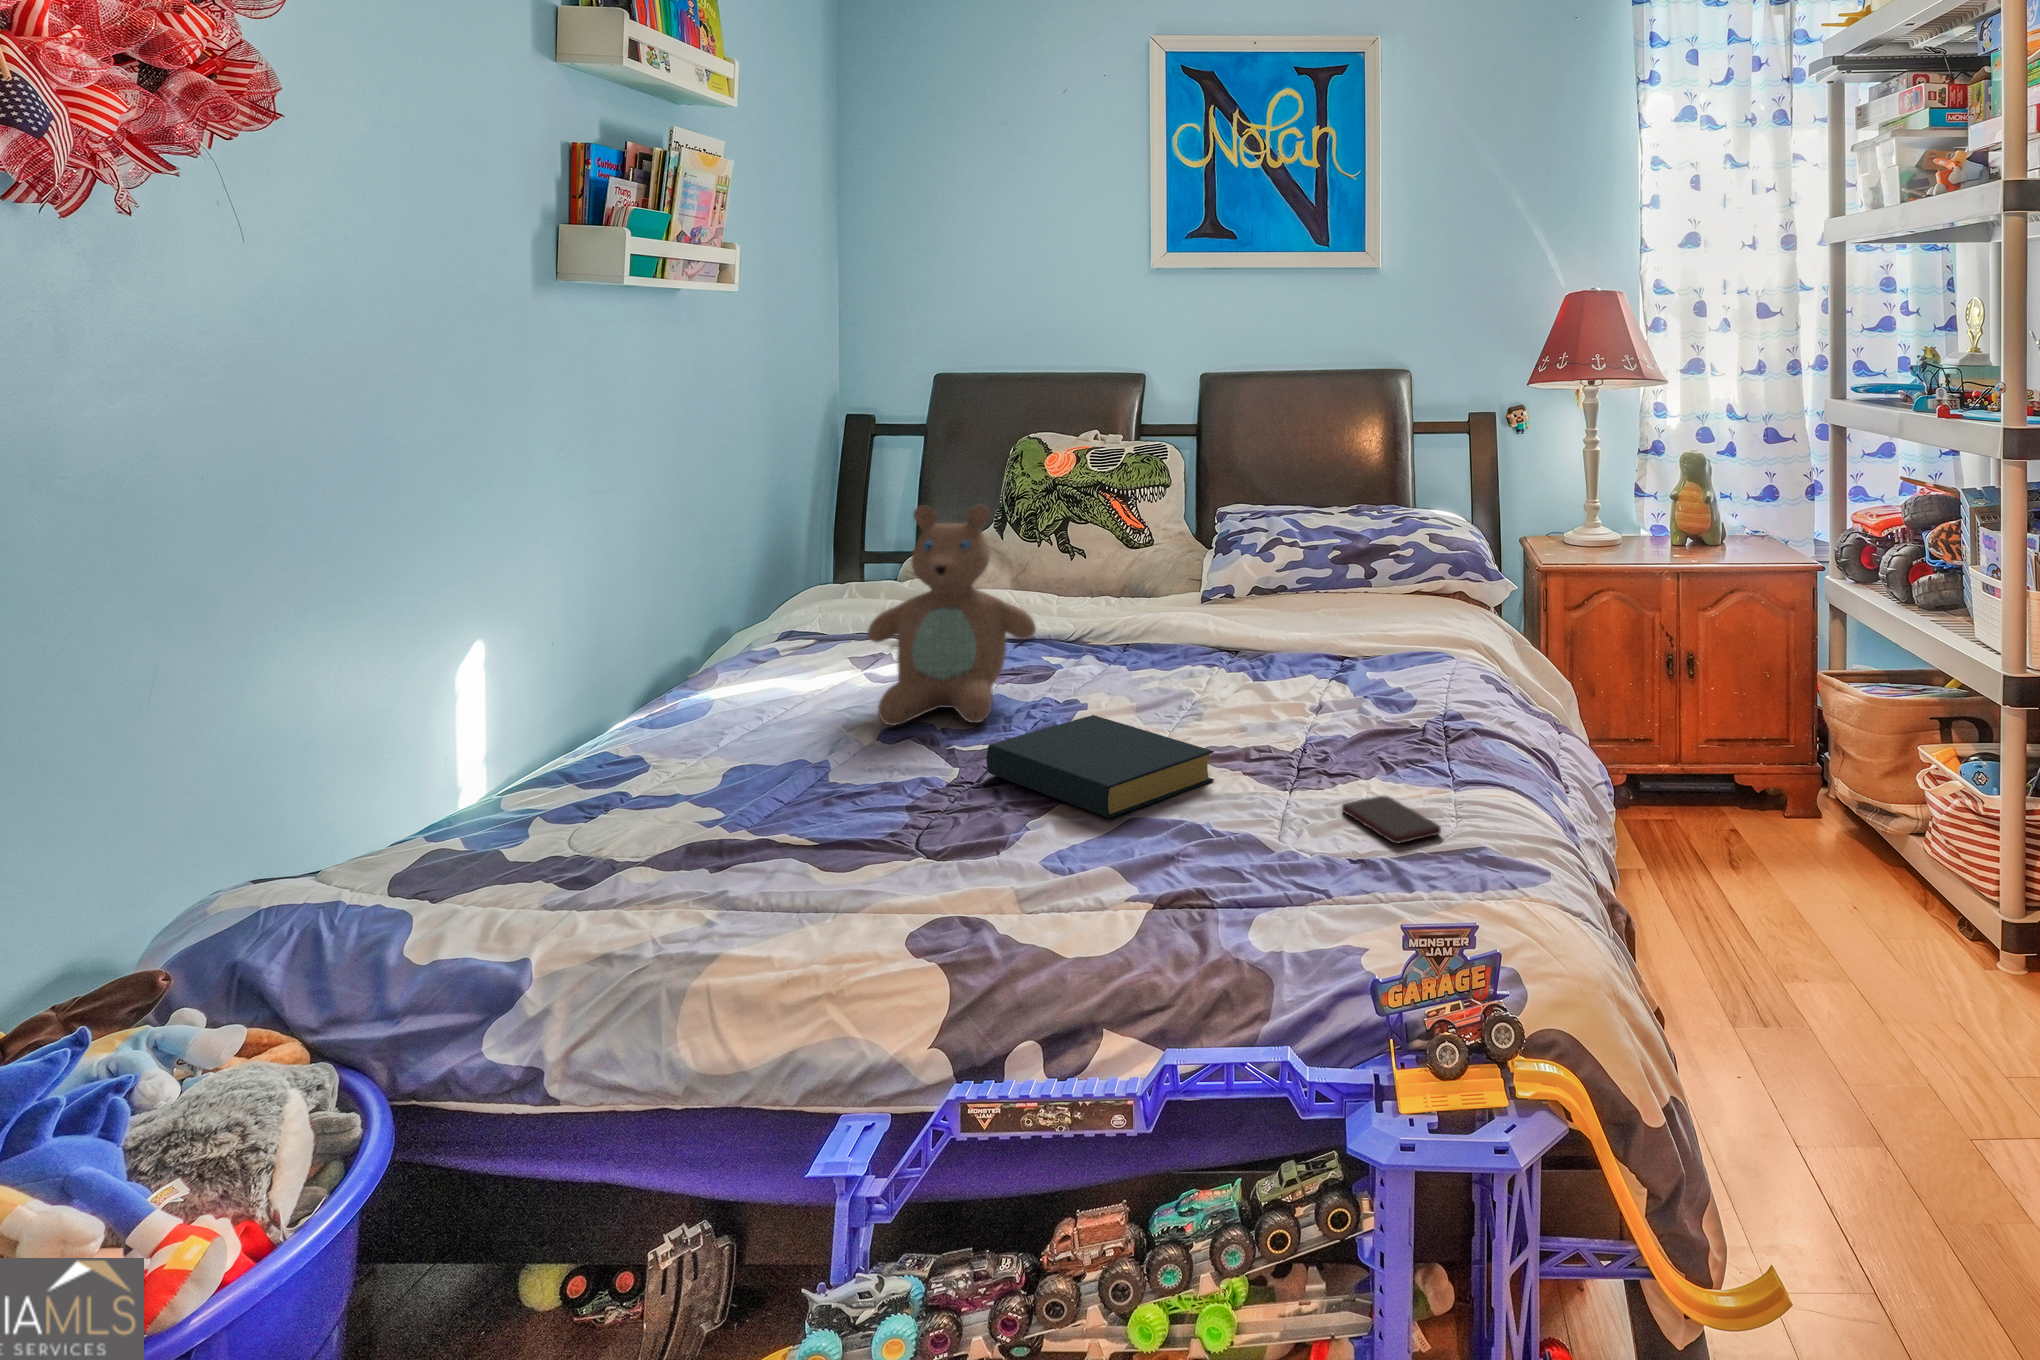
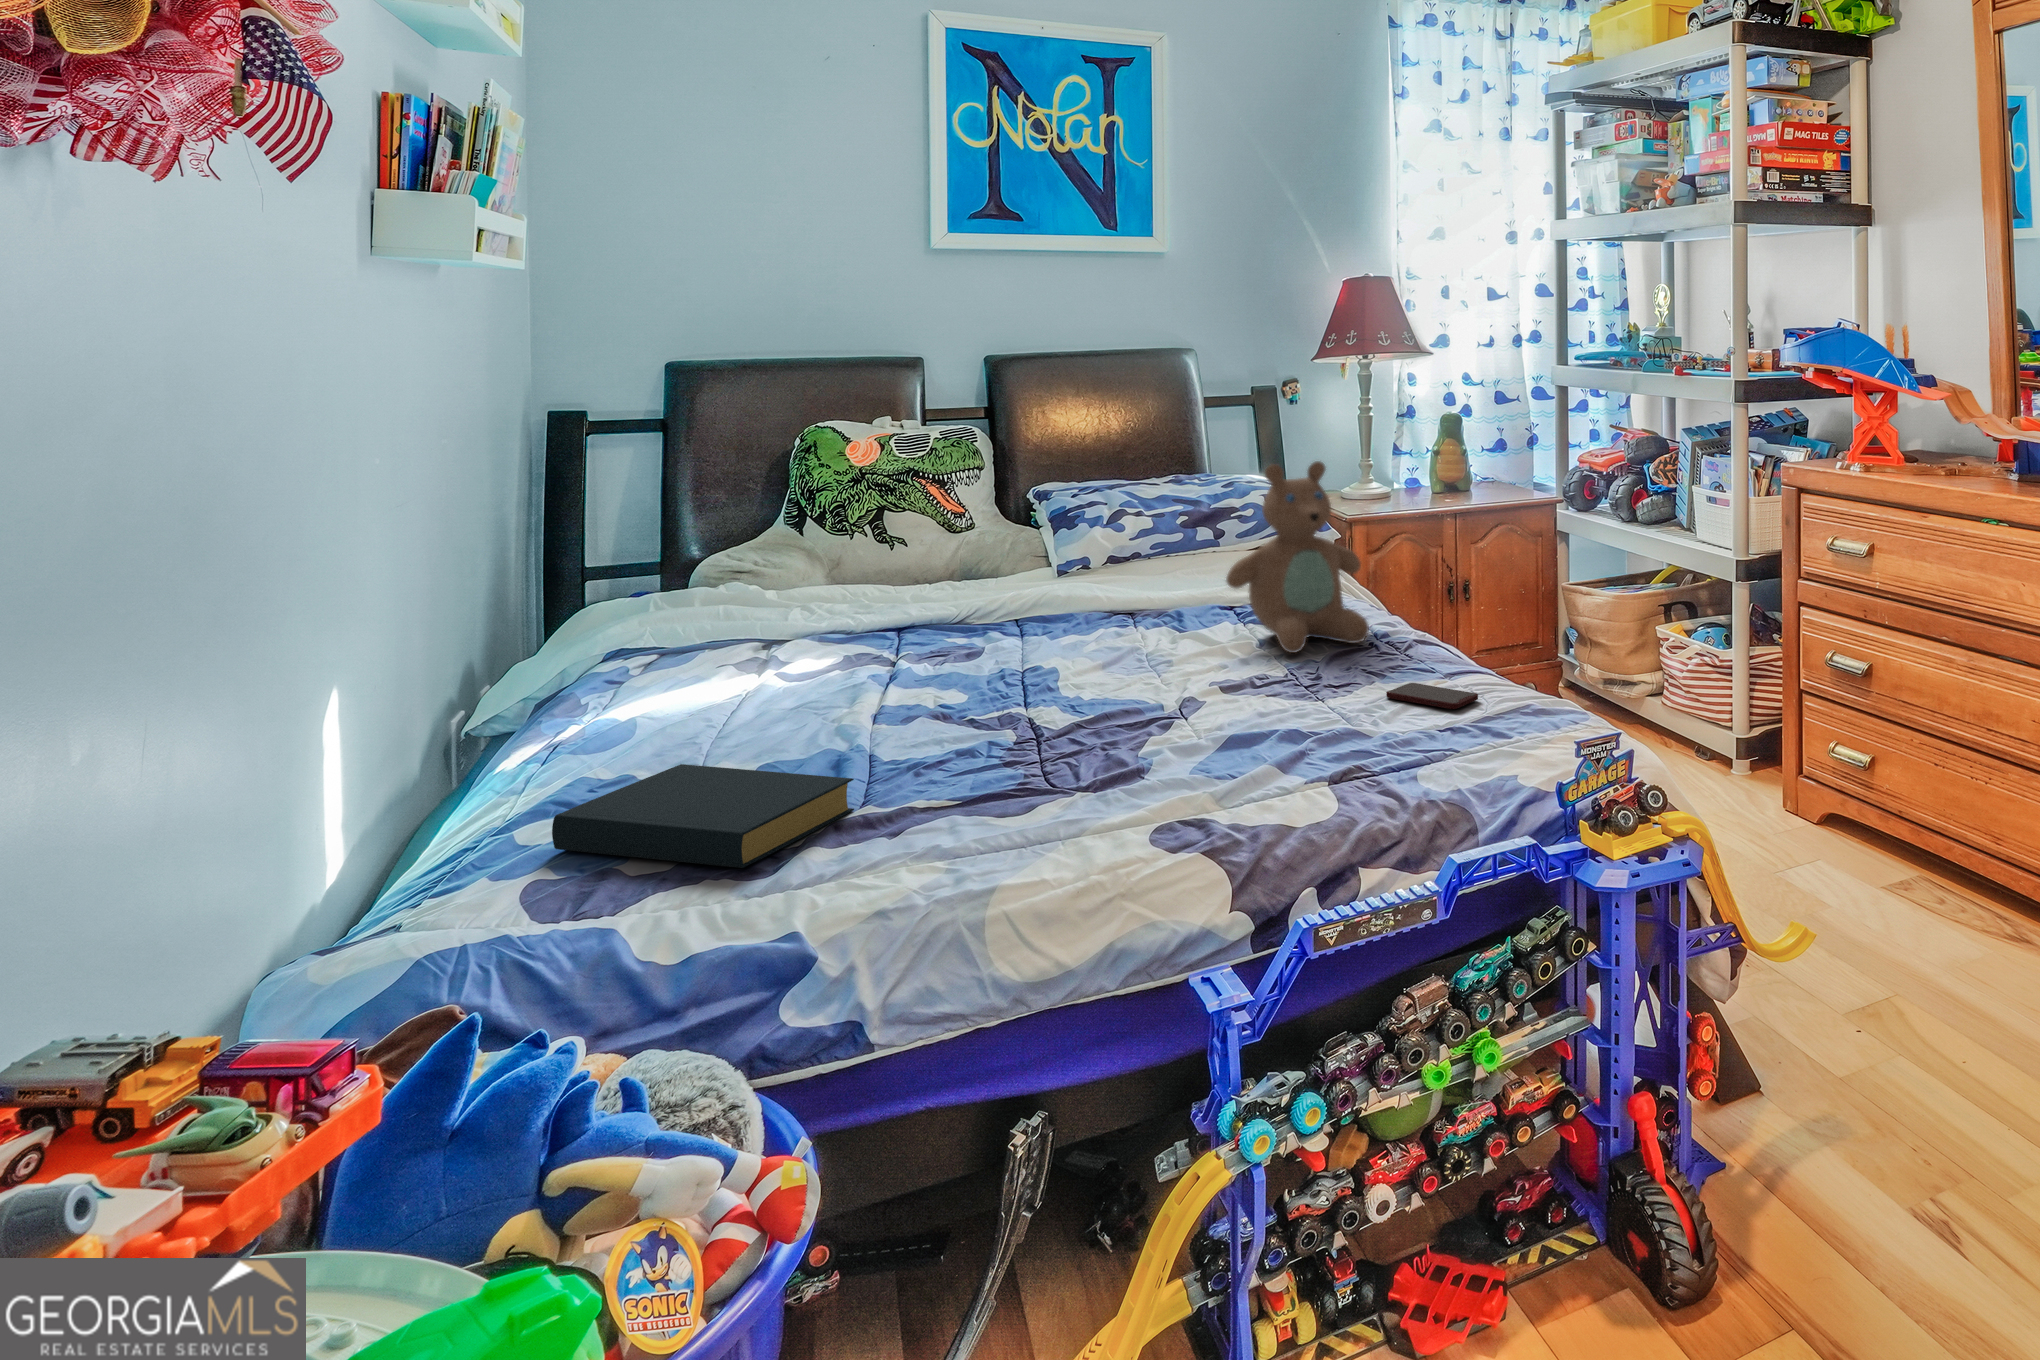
teddy bear: present [868,505,1036,726] -> present [1226,461,1369,653]
hardback book: present [987,715,1214,818] -> present [552,764,854,868]

